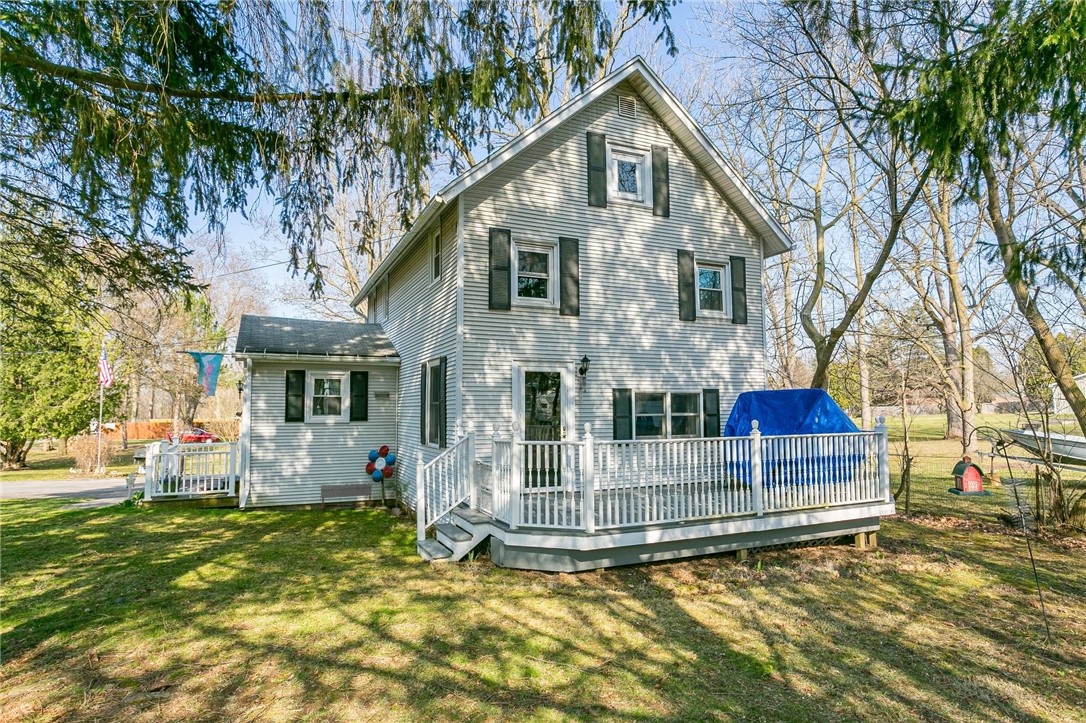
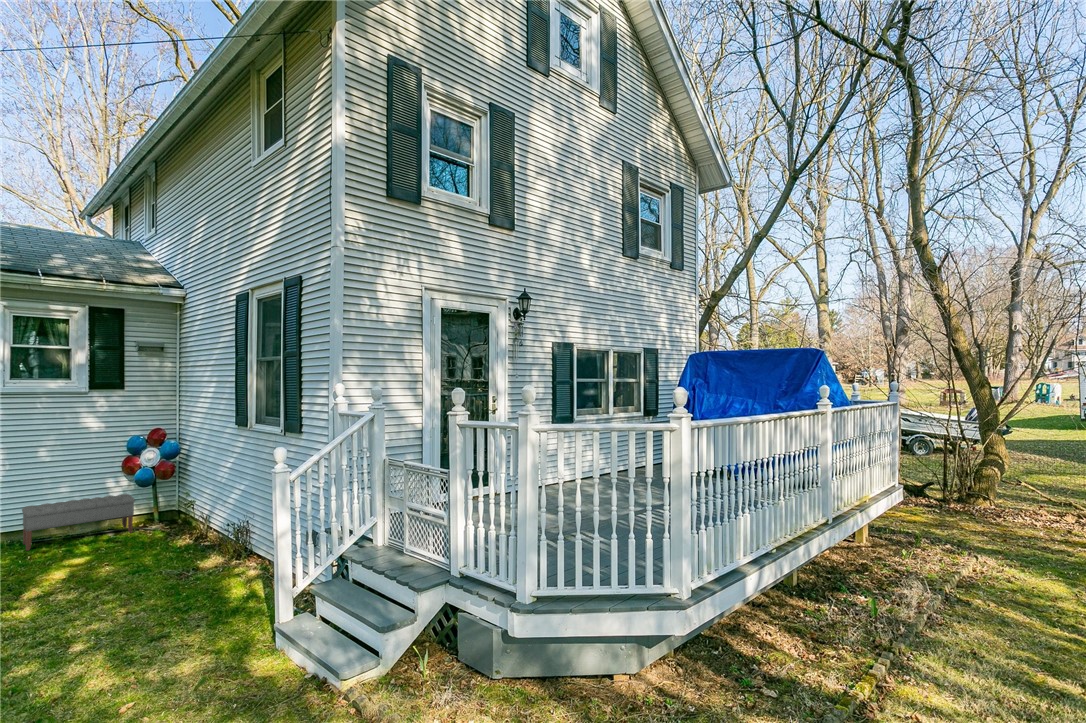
potted plant: present [384,480,410,516] -> none [163,490,220,551]

